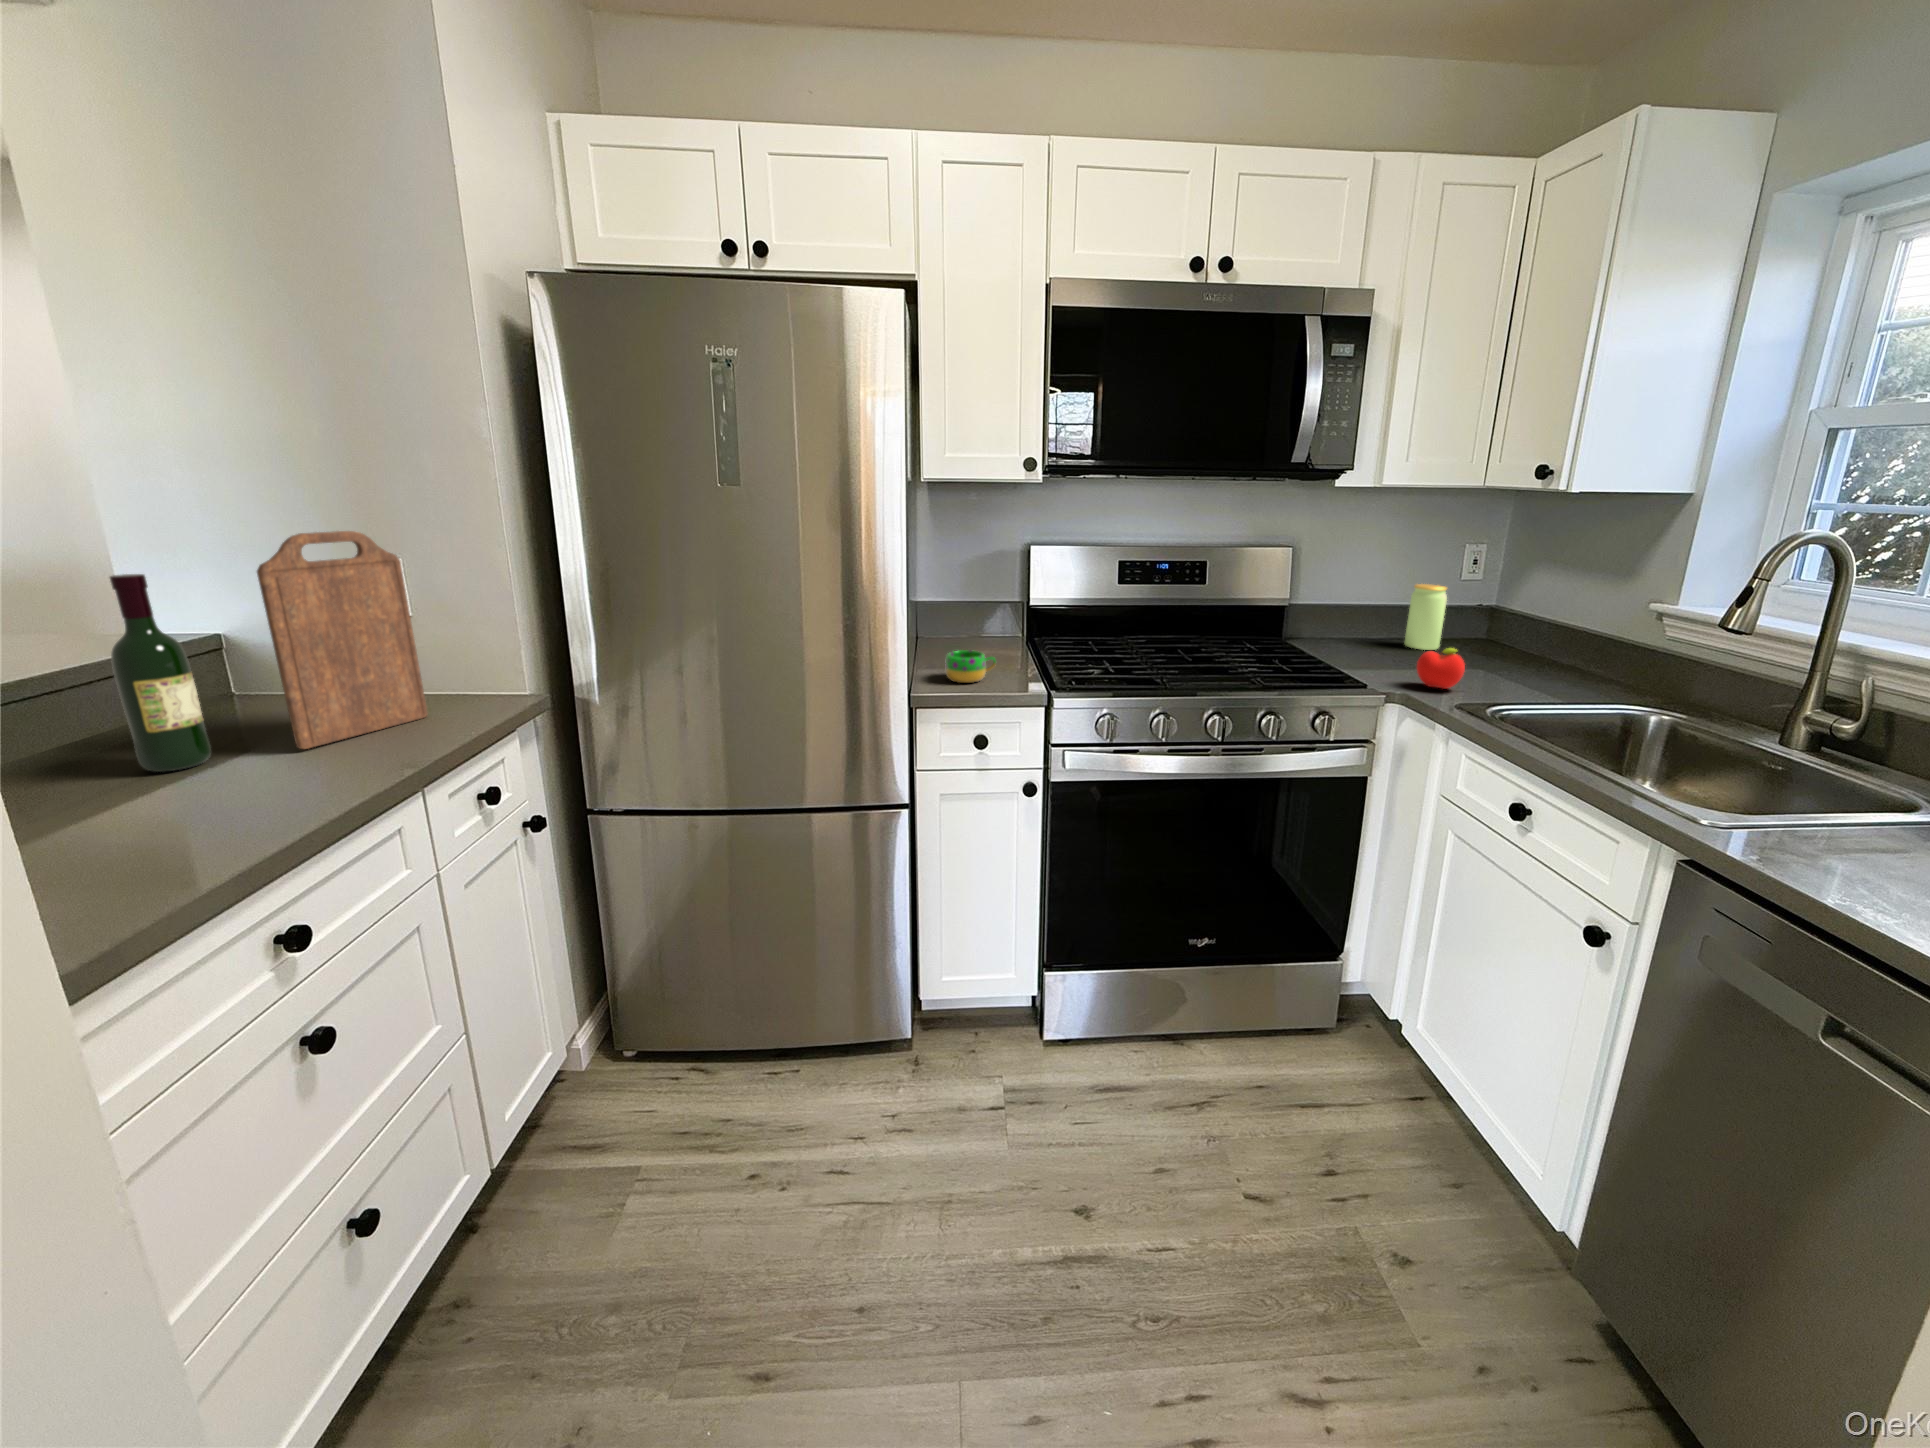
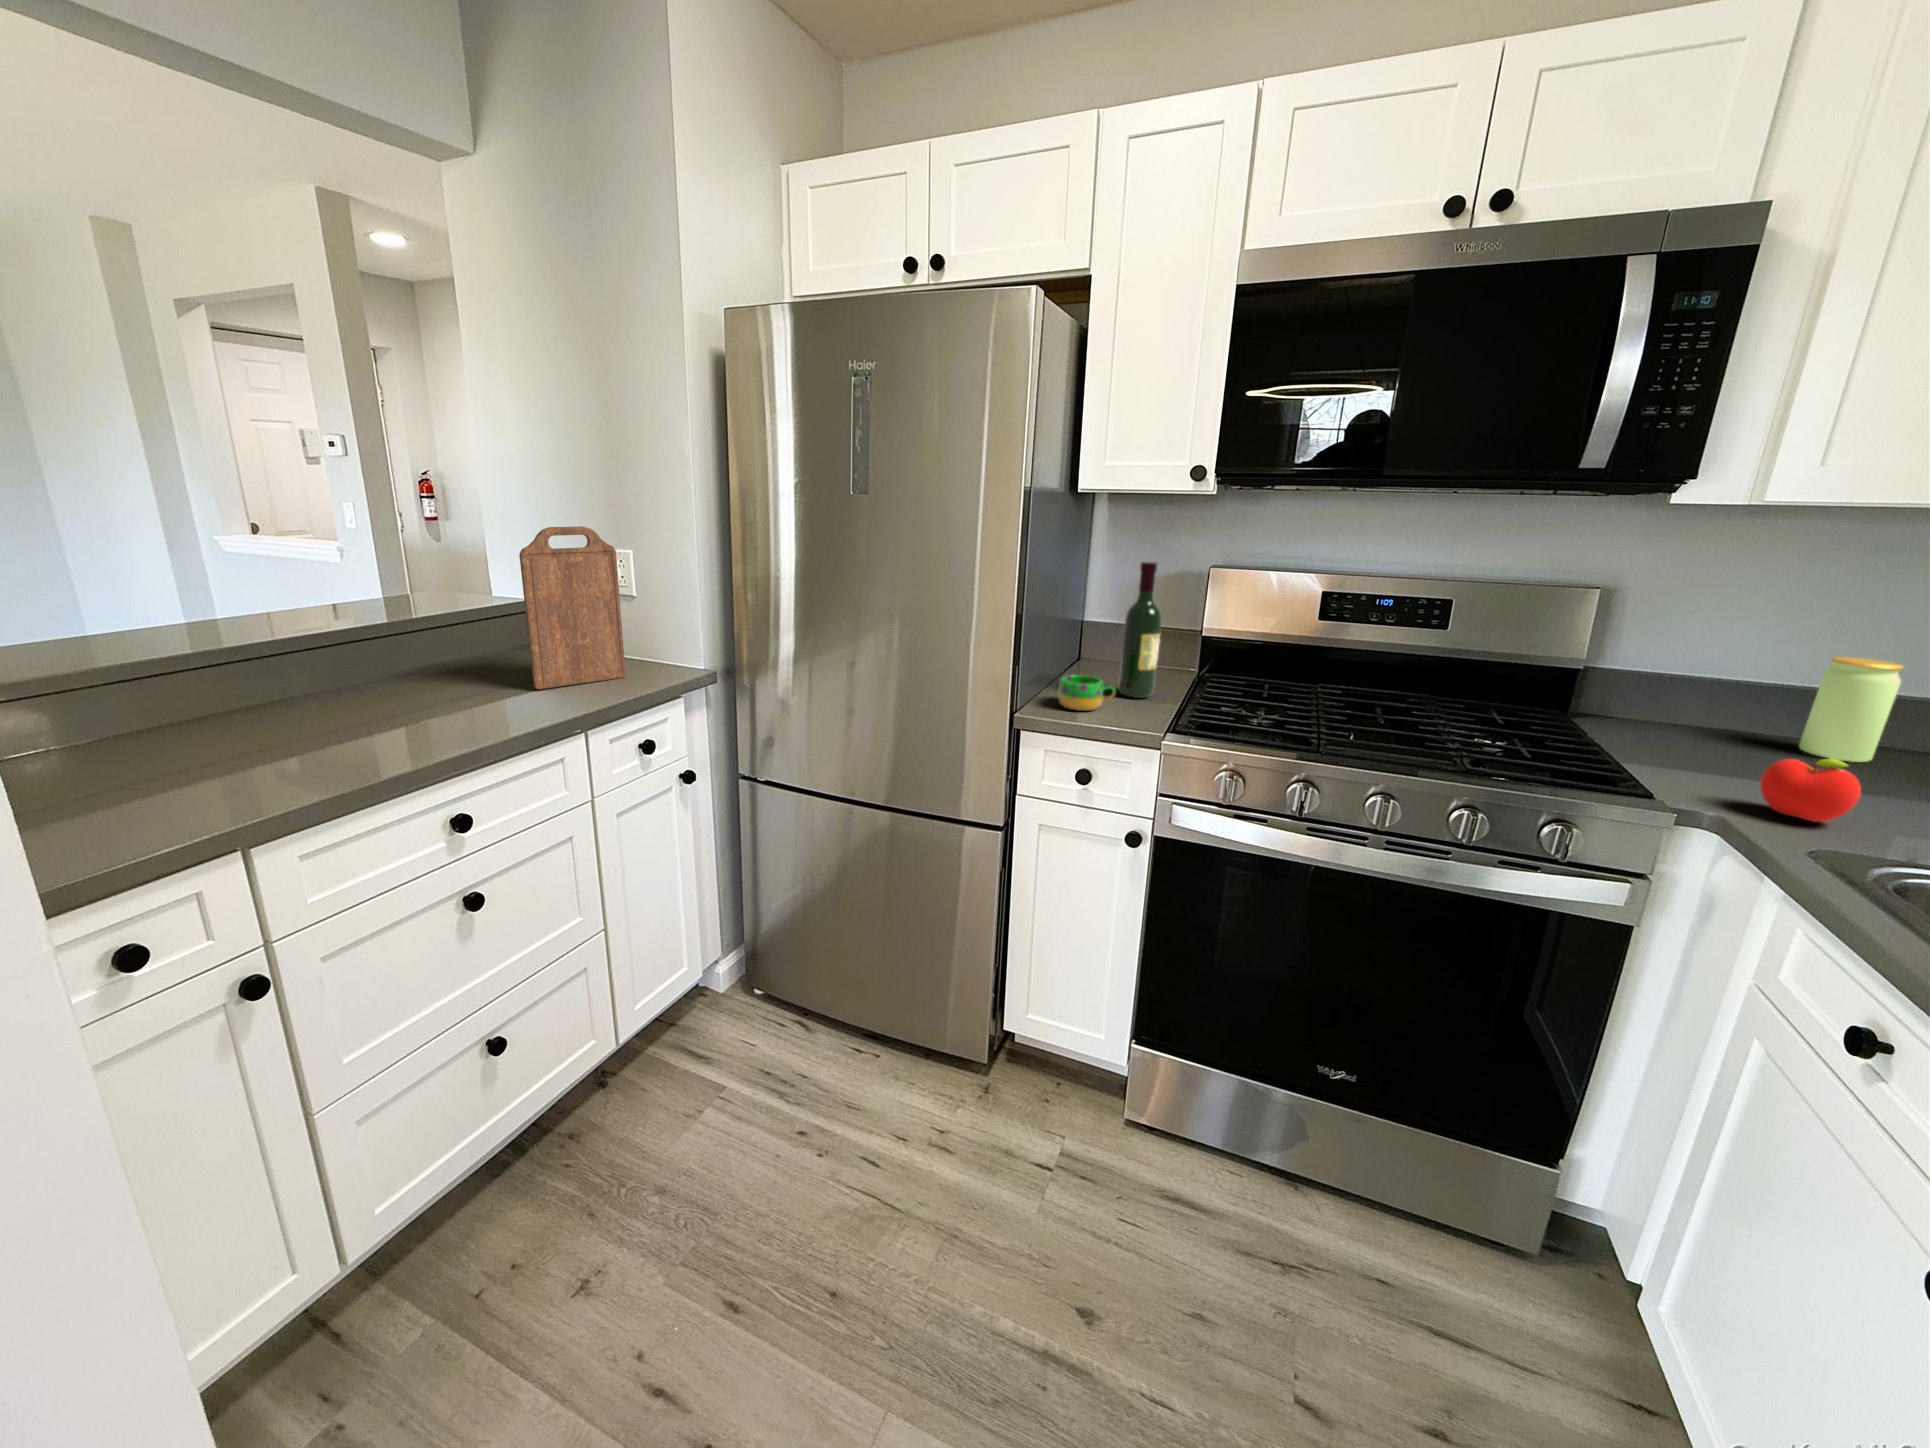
wine bottle: present [110,574,211,772] -> present [1119,562,1161,698]

